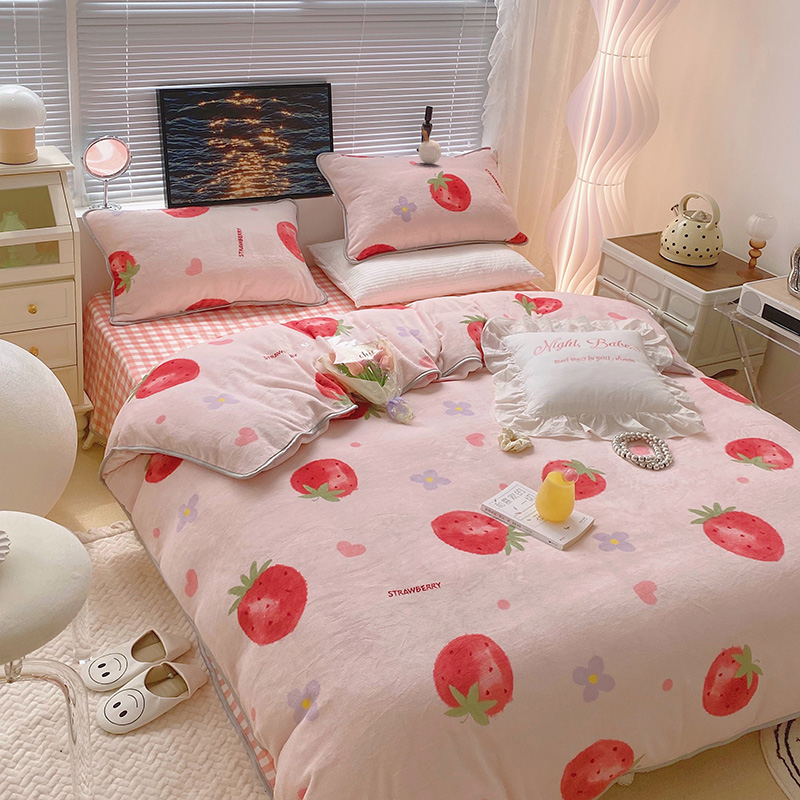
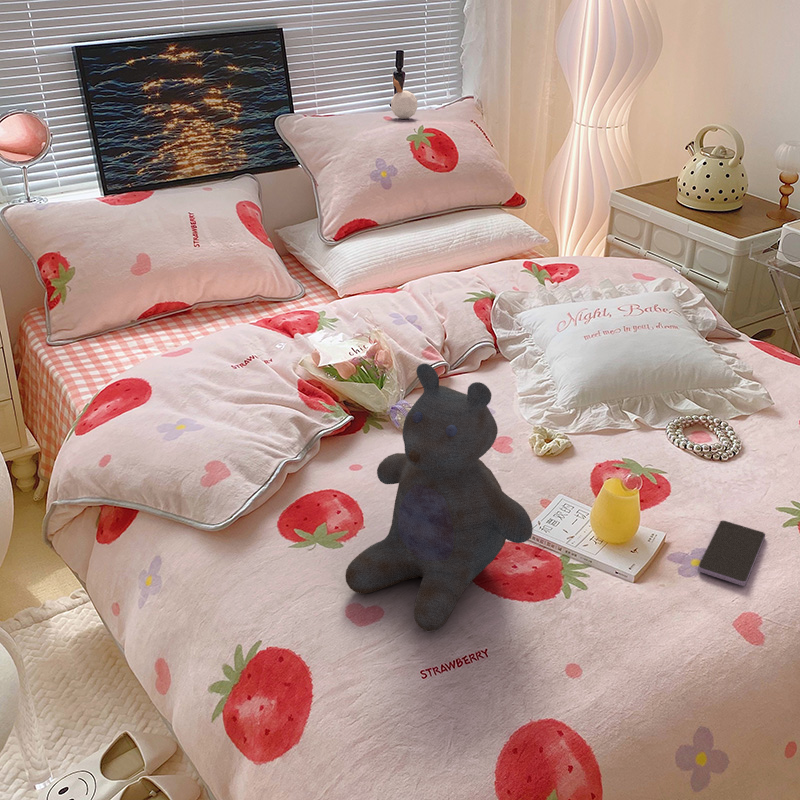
stuffed bear: none [338,360,486,567] -> present [345,364,533,632]
smartphone: none [616,511,675,559] -> present [698,521,765,586]

